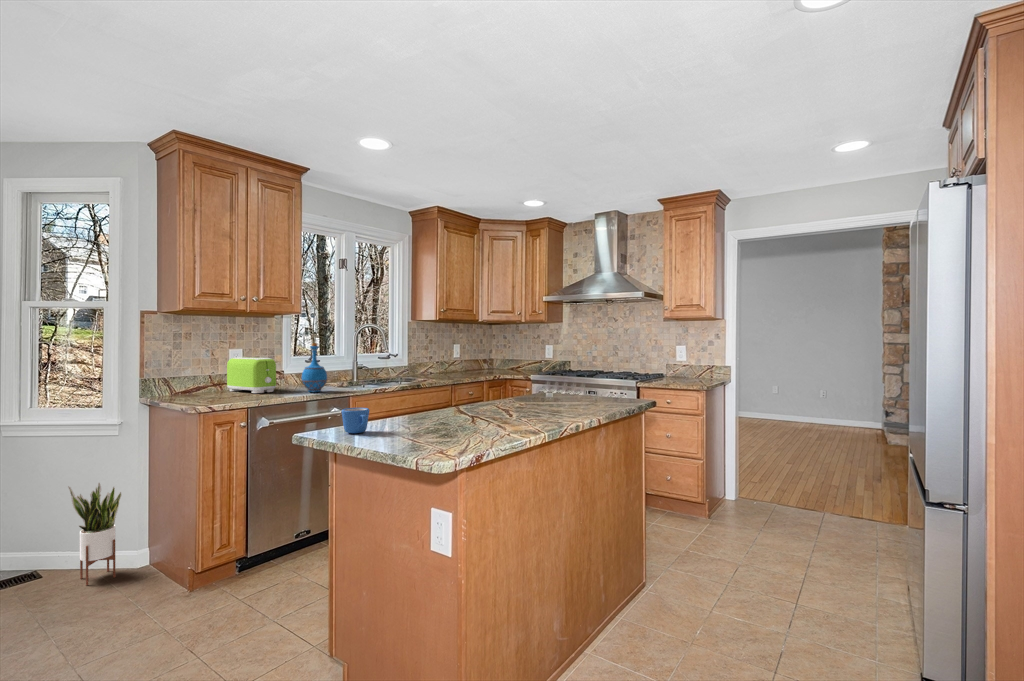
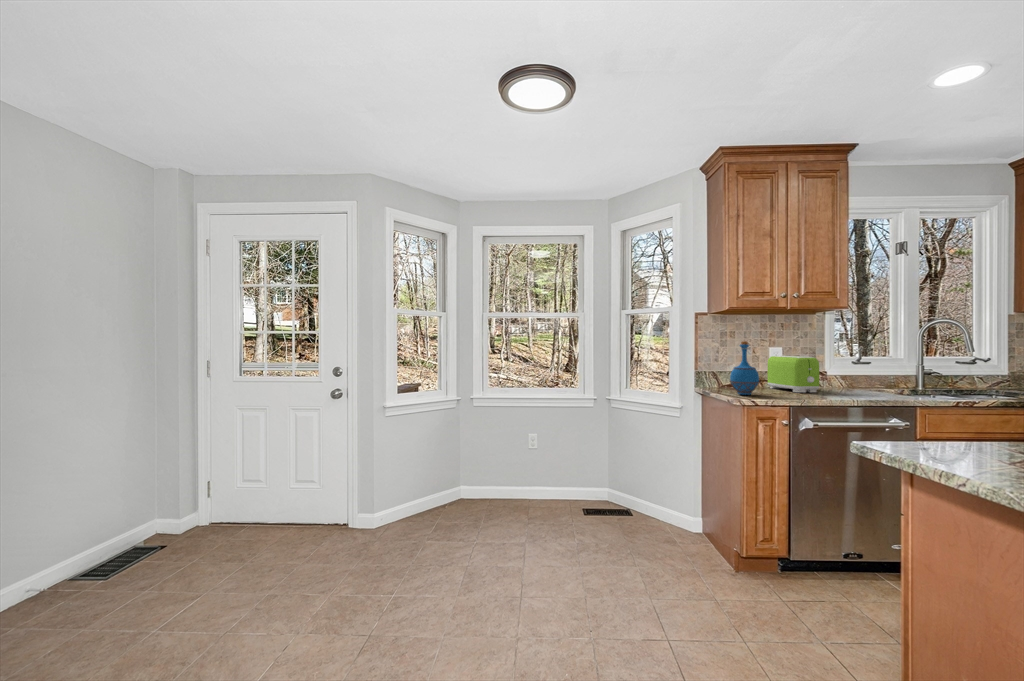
bottle: present [302,343,327,392] -> present [730,341,759,395]
mug: present [341,408,369,433] -> none [923,419,970,453]
potted plant: present [68,483,121,585] -> none [644,453,680,536]

